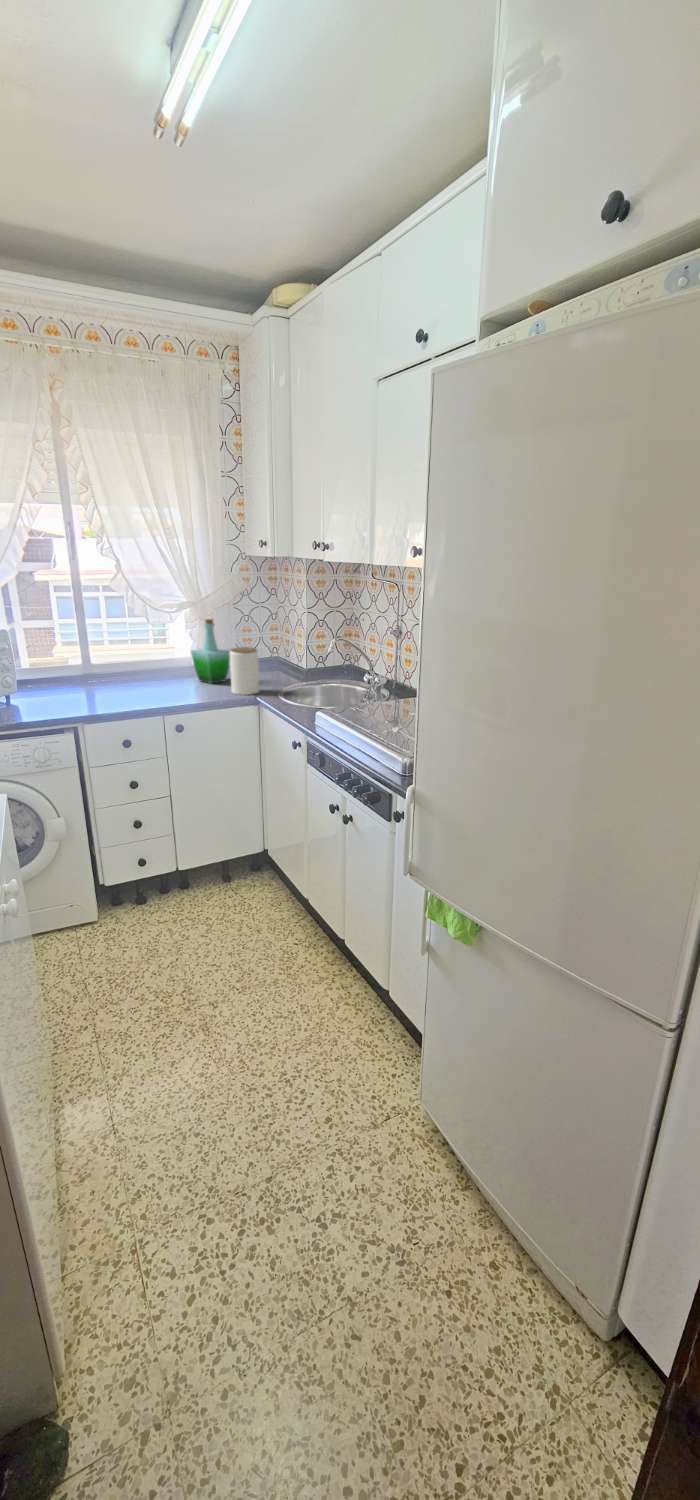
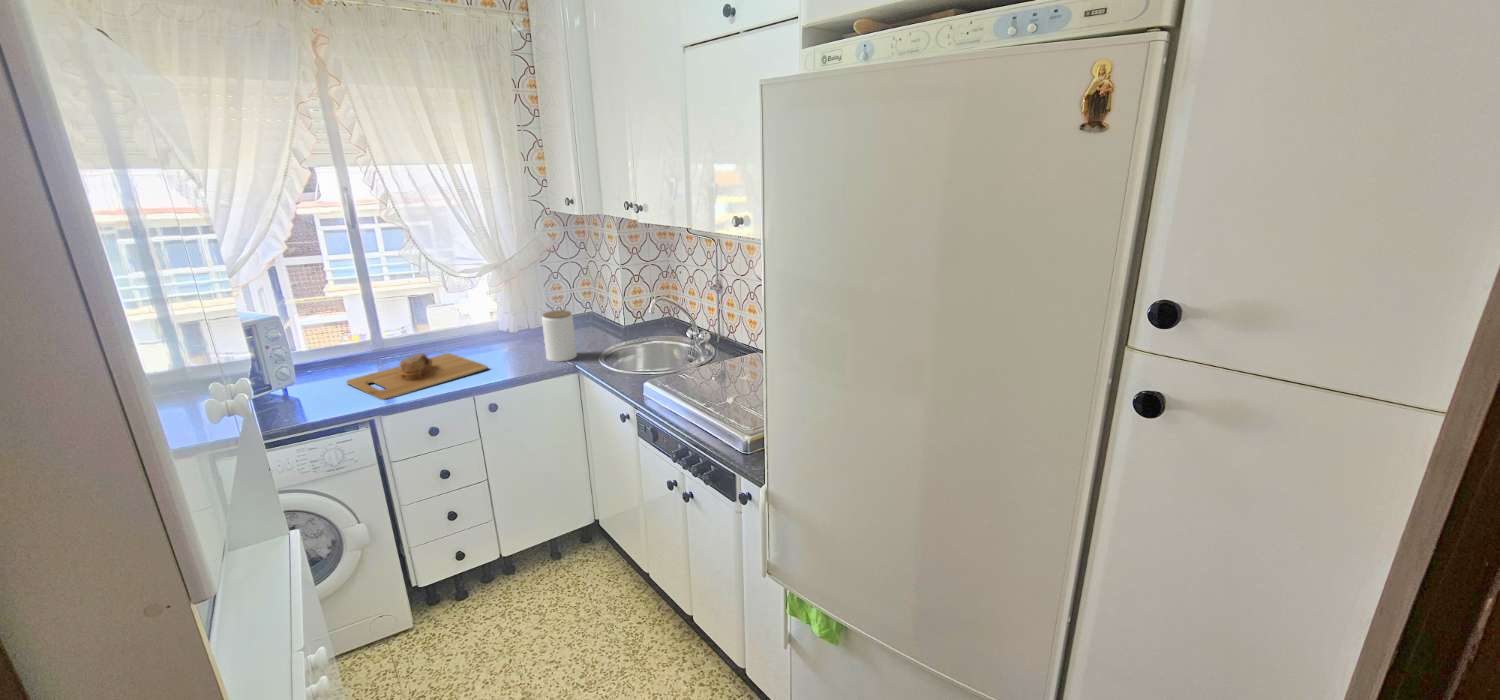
bottle: present [191,619,230,684] -> none [497,281,542,349]
cutting board: none [56,677,178,712] -> present [347,353,488,400]

